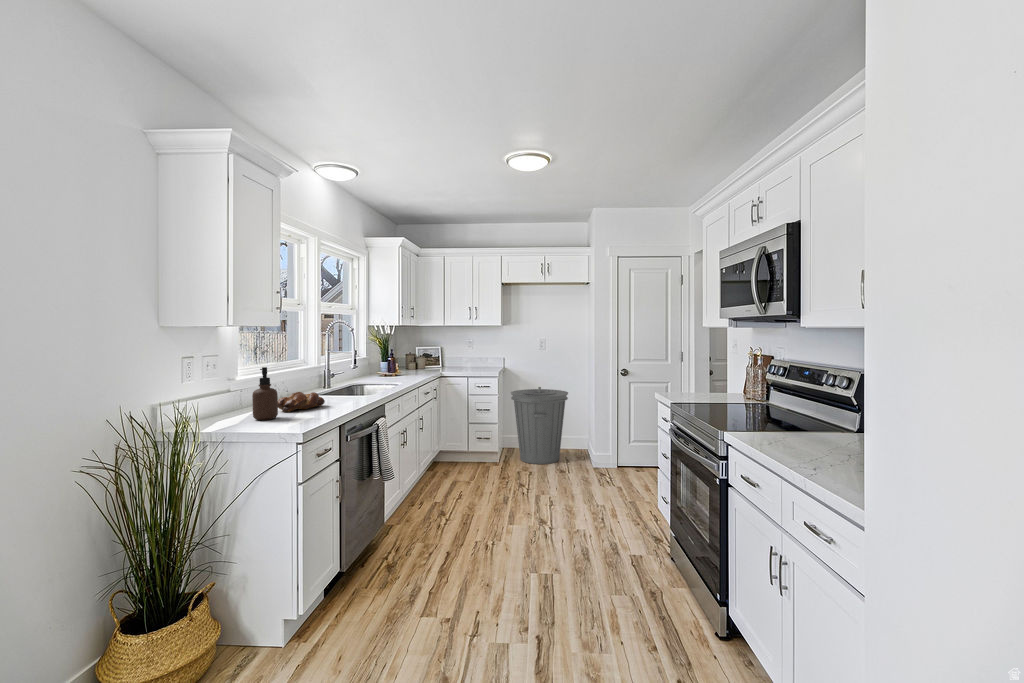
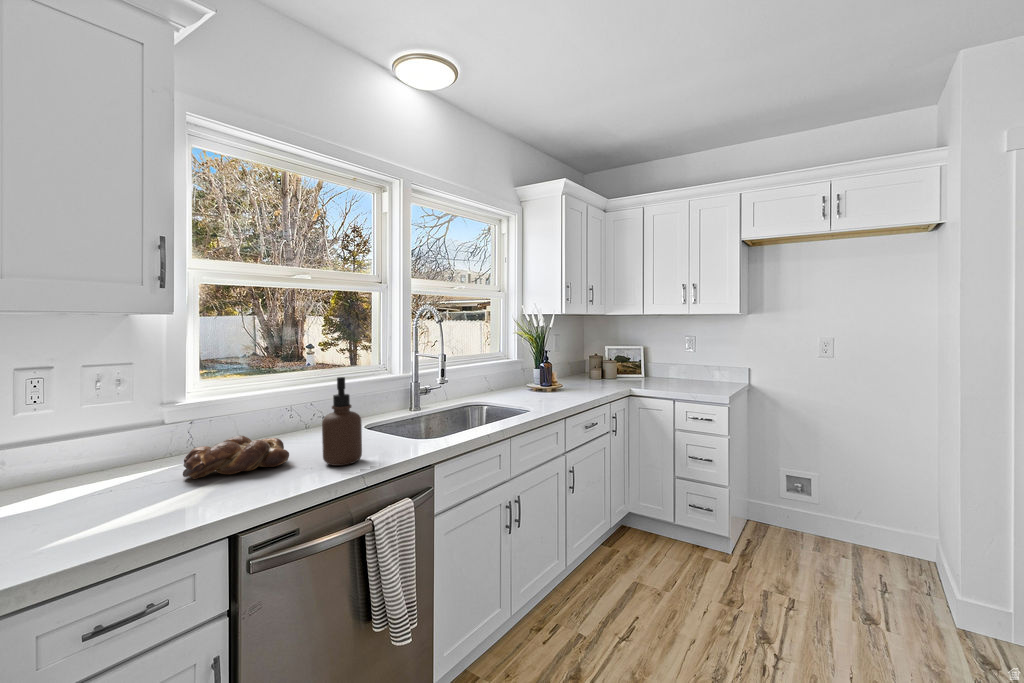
soap dispenser: present [252,367,278,420] -> present [322,377,362,466]
trash can: present [511,387,568,464] -> none [757,426,888,580]

